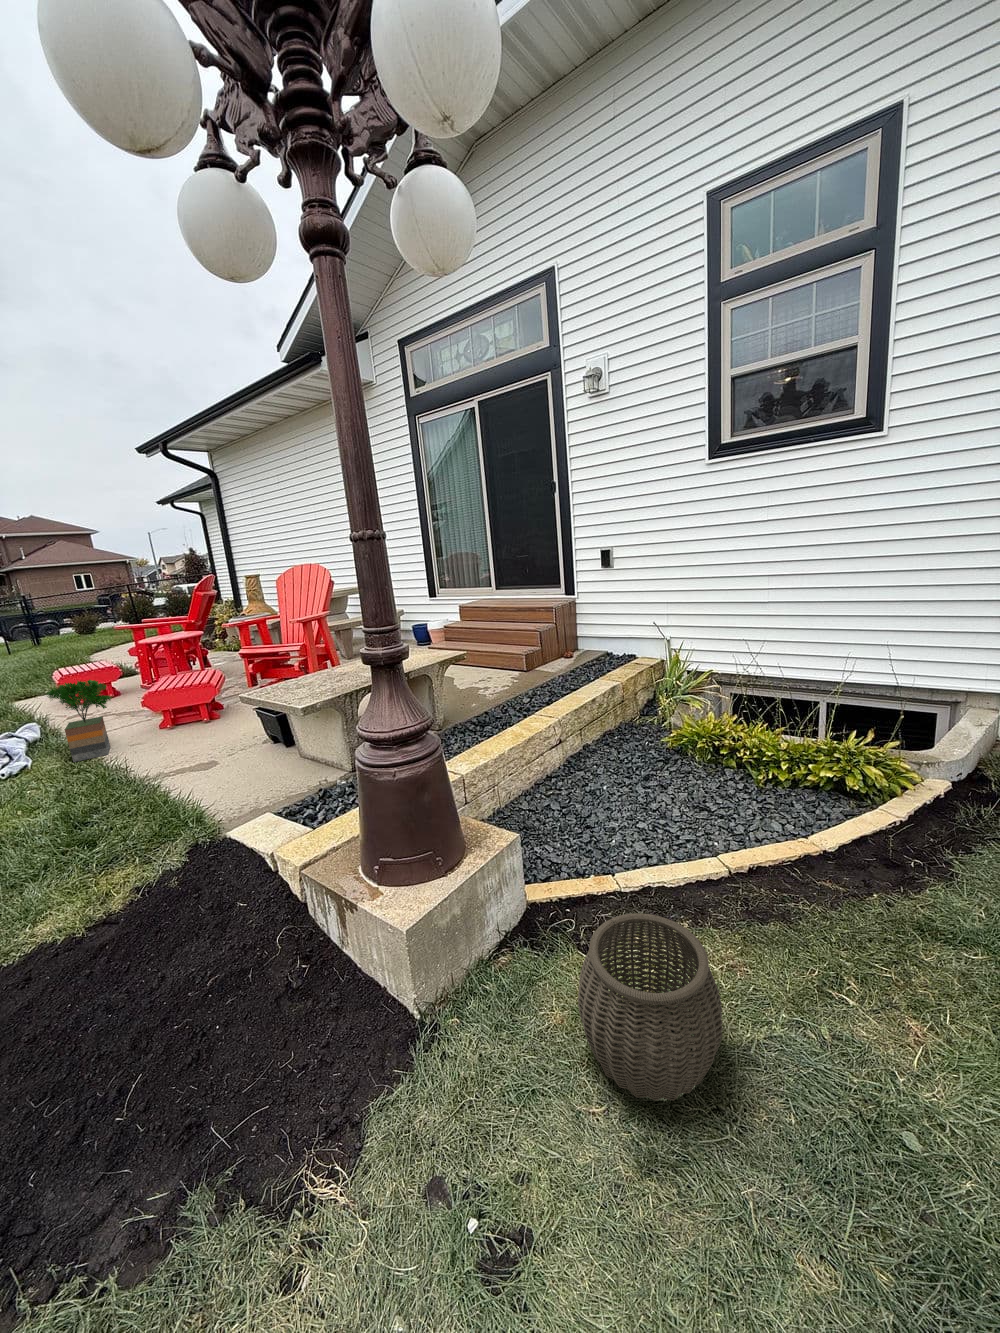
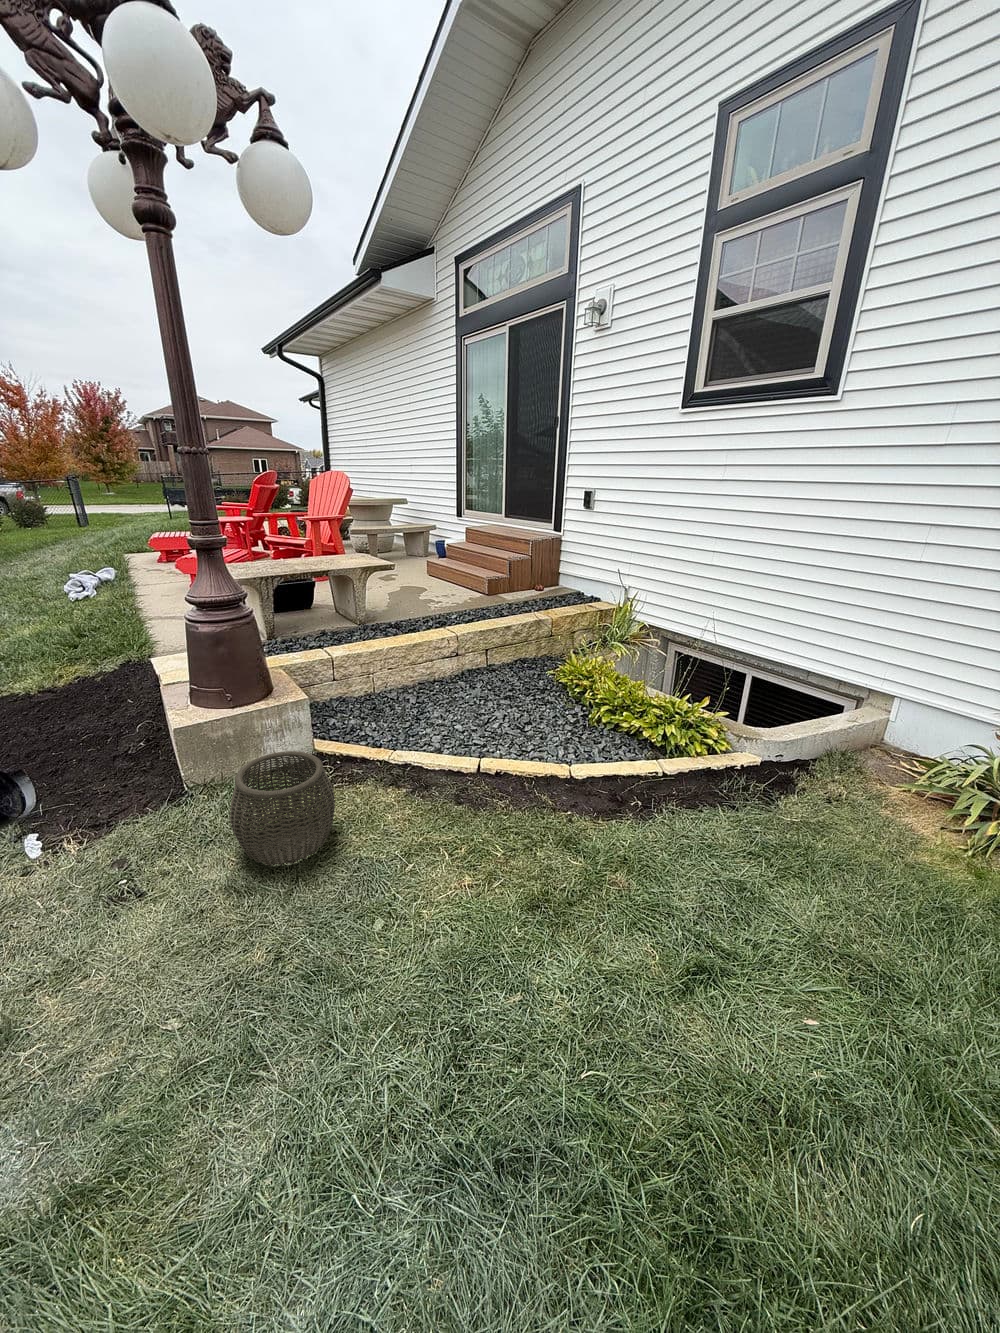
potted tree: present [47,680,111,762] -> none [108,539,156,601]

